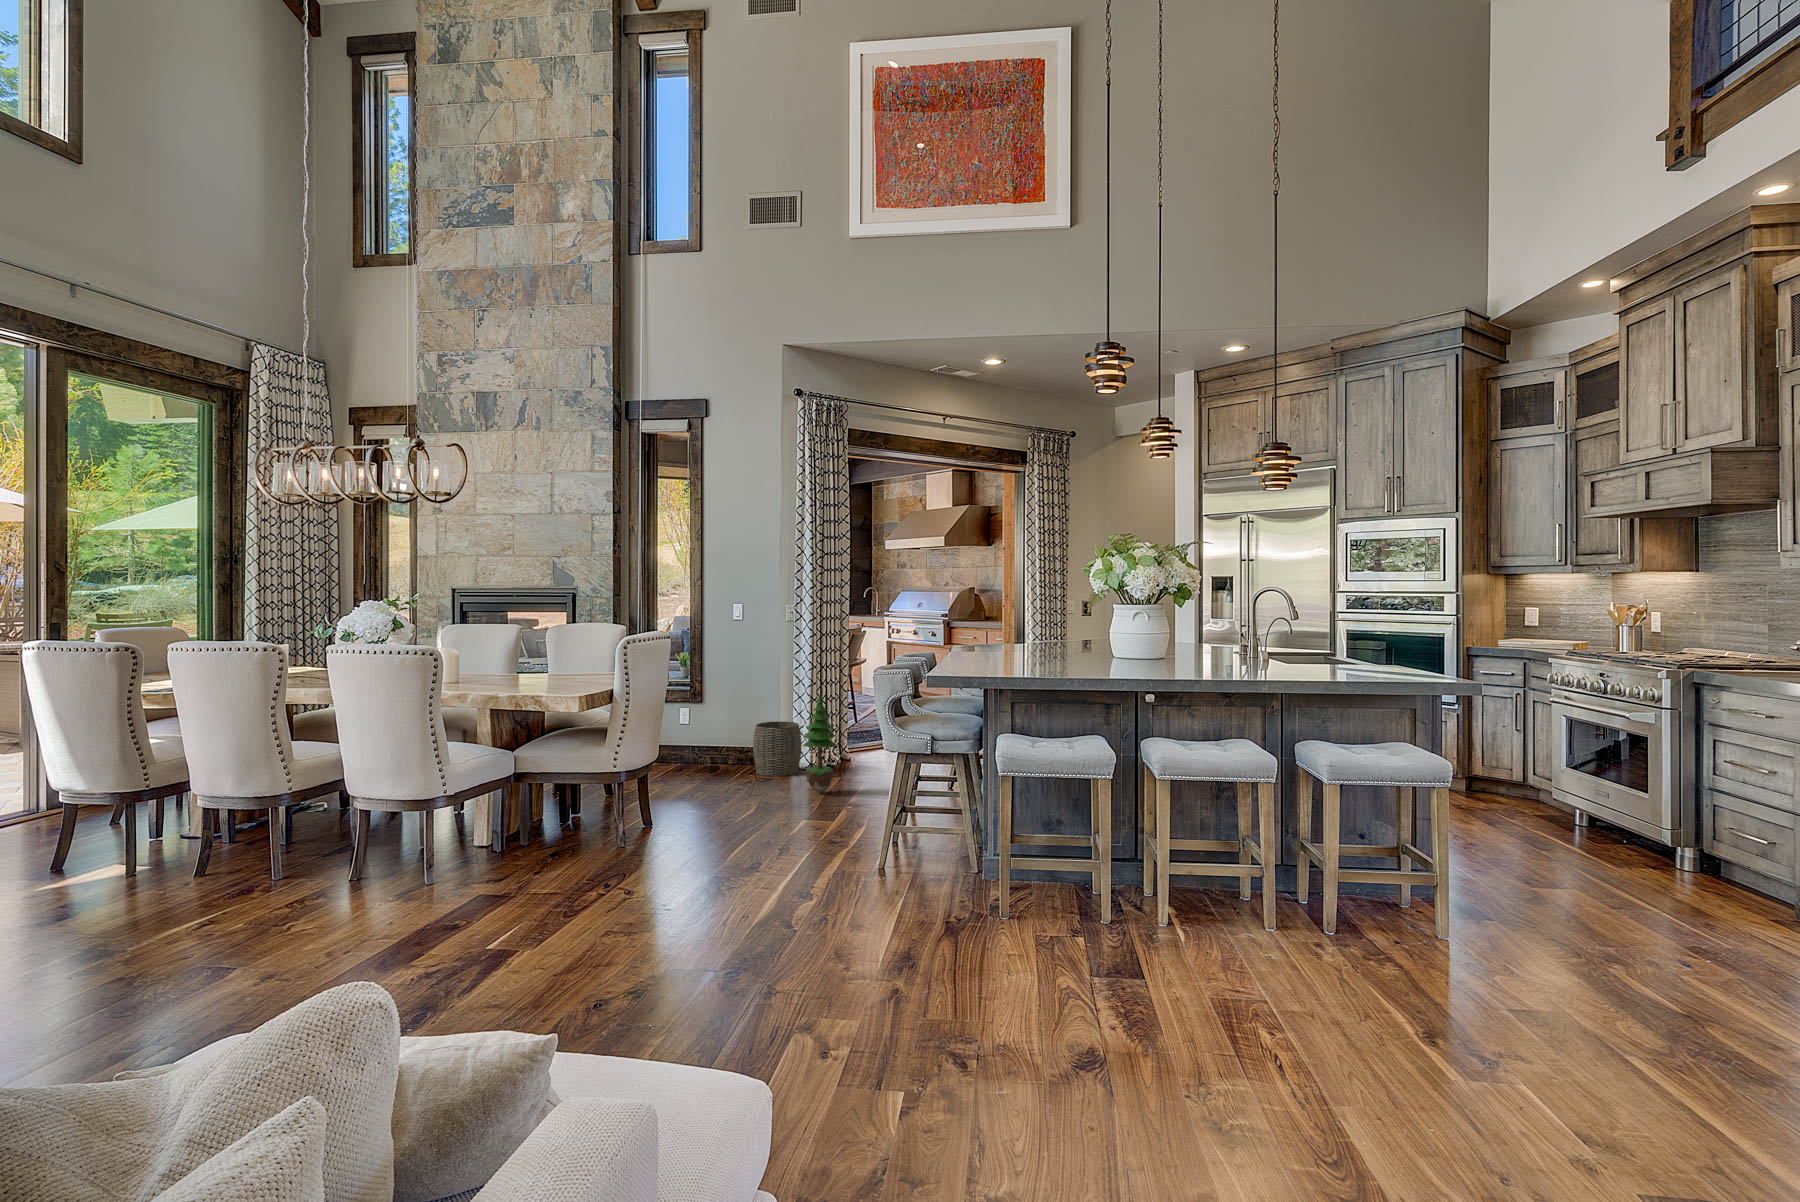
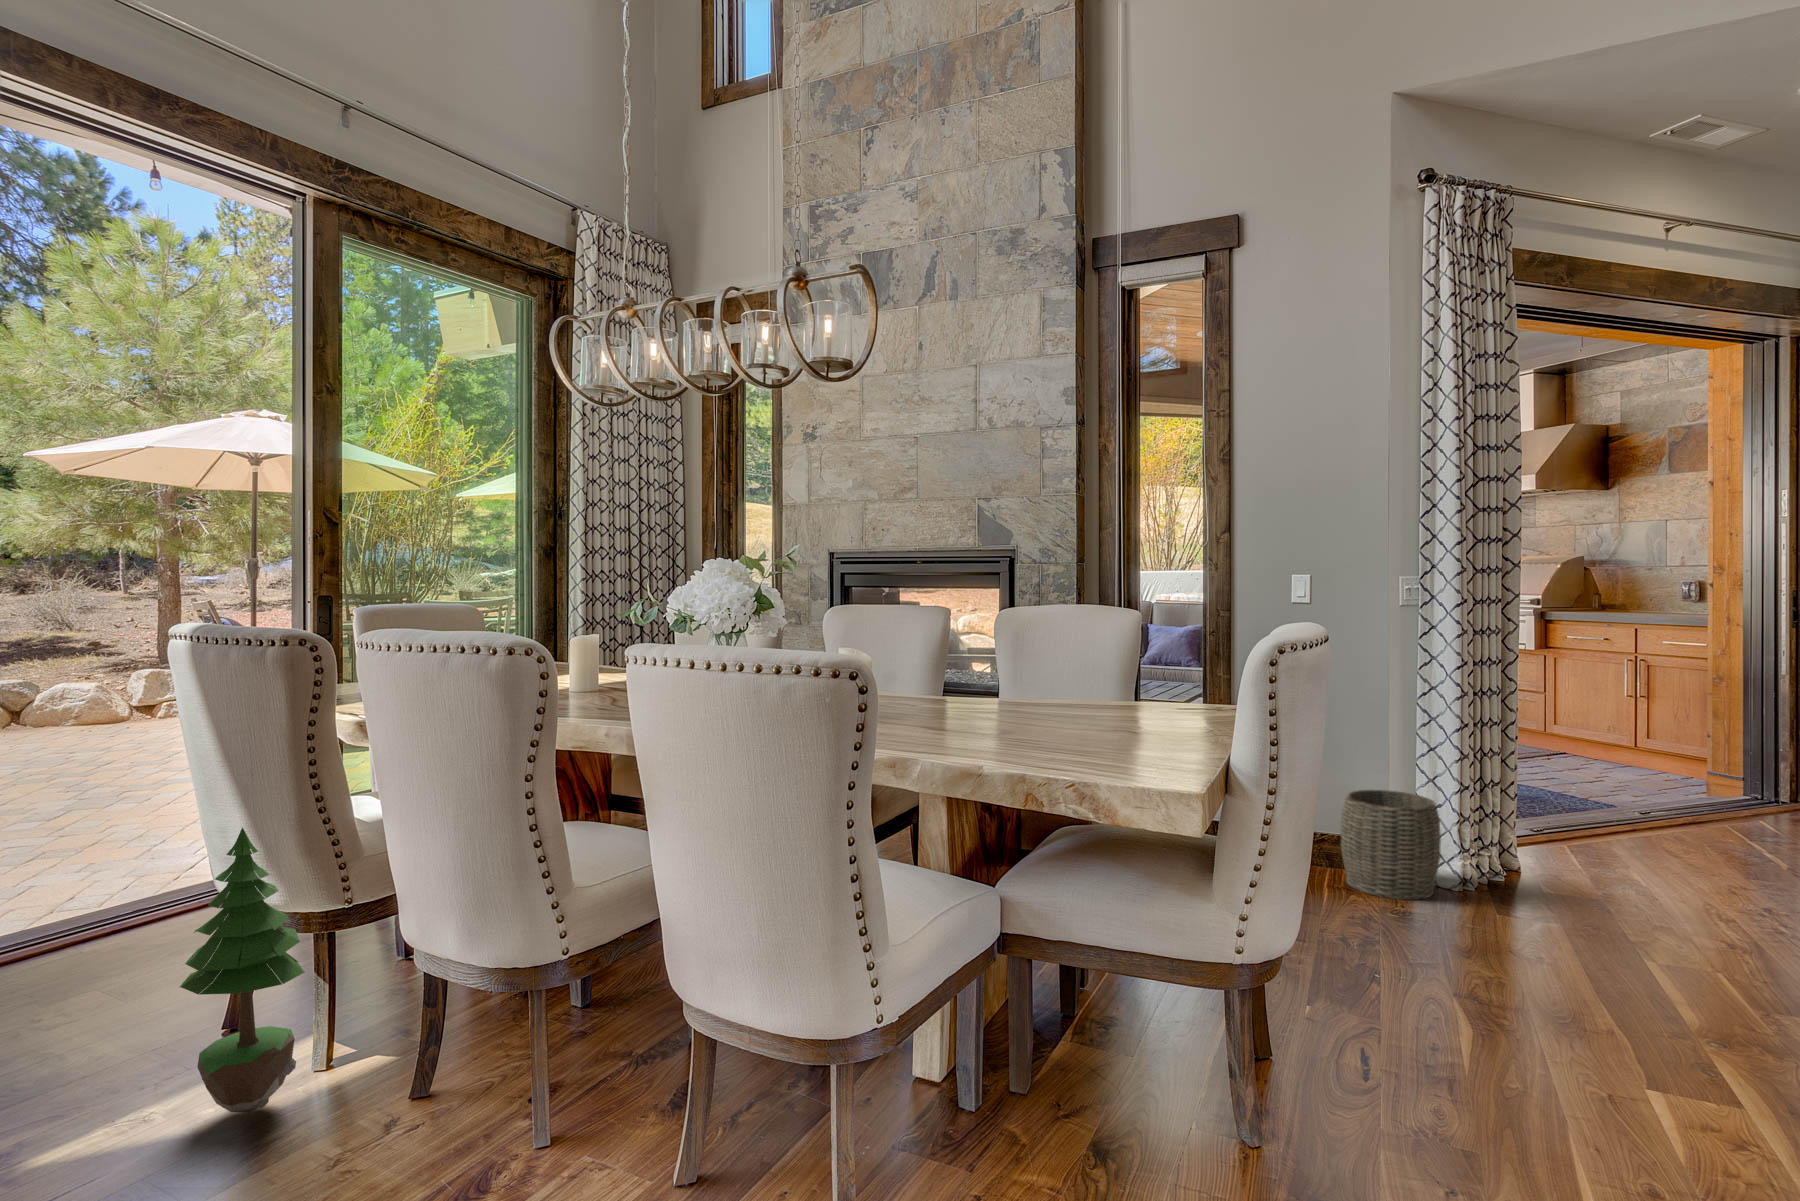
potted tree: present [803,695,837,793] -> present [180,828,305,1113]

